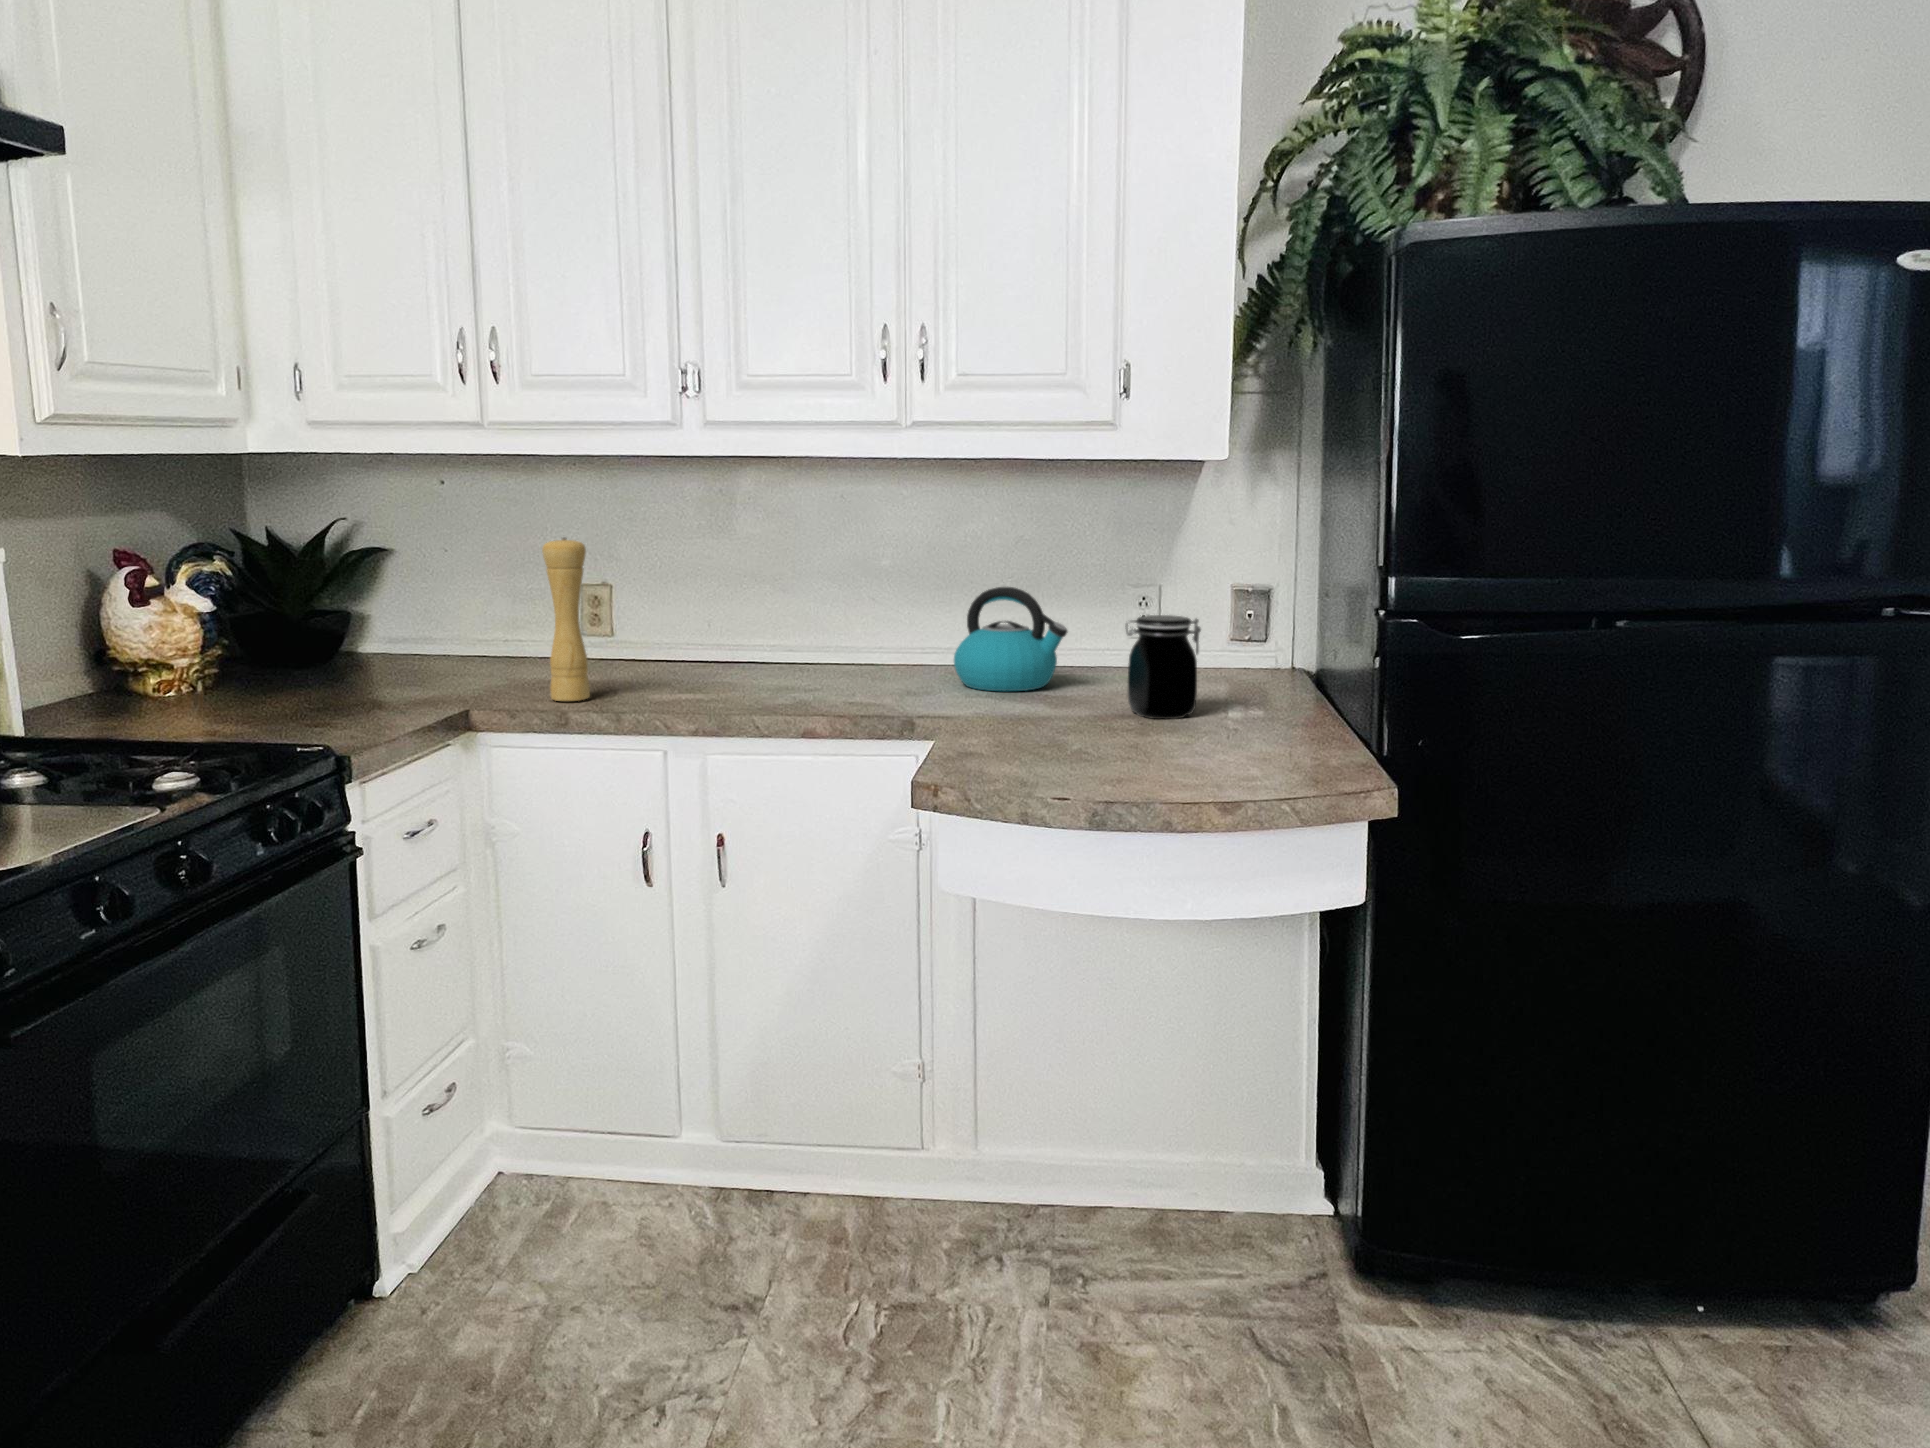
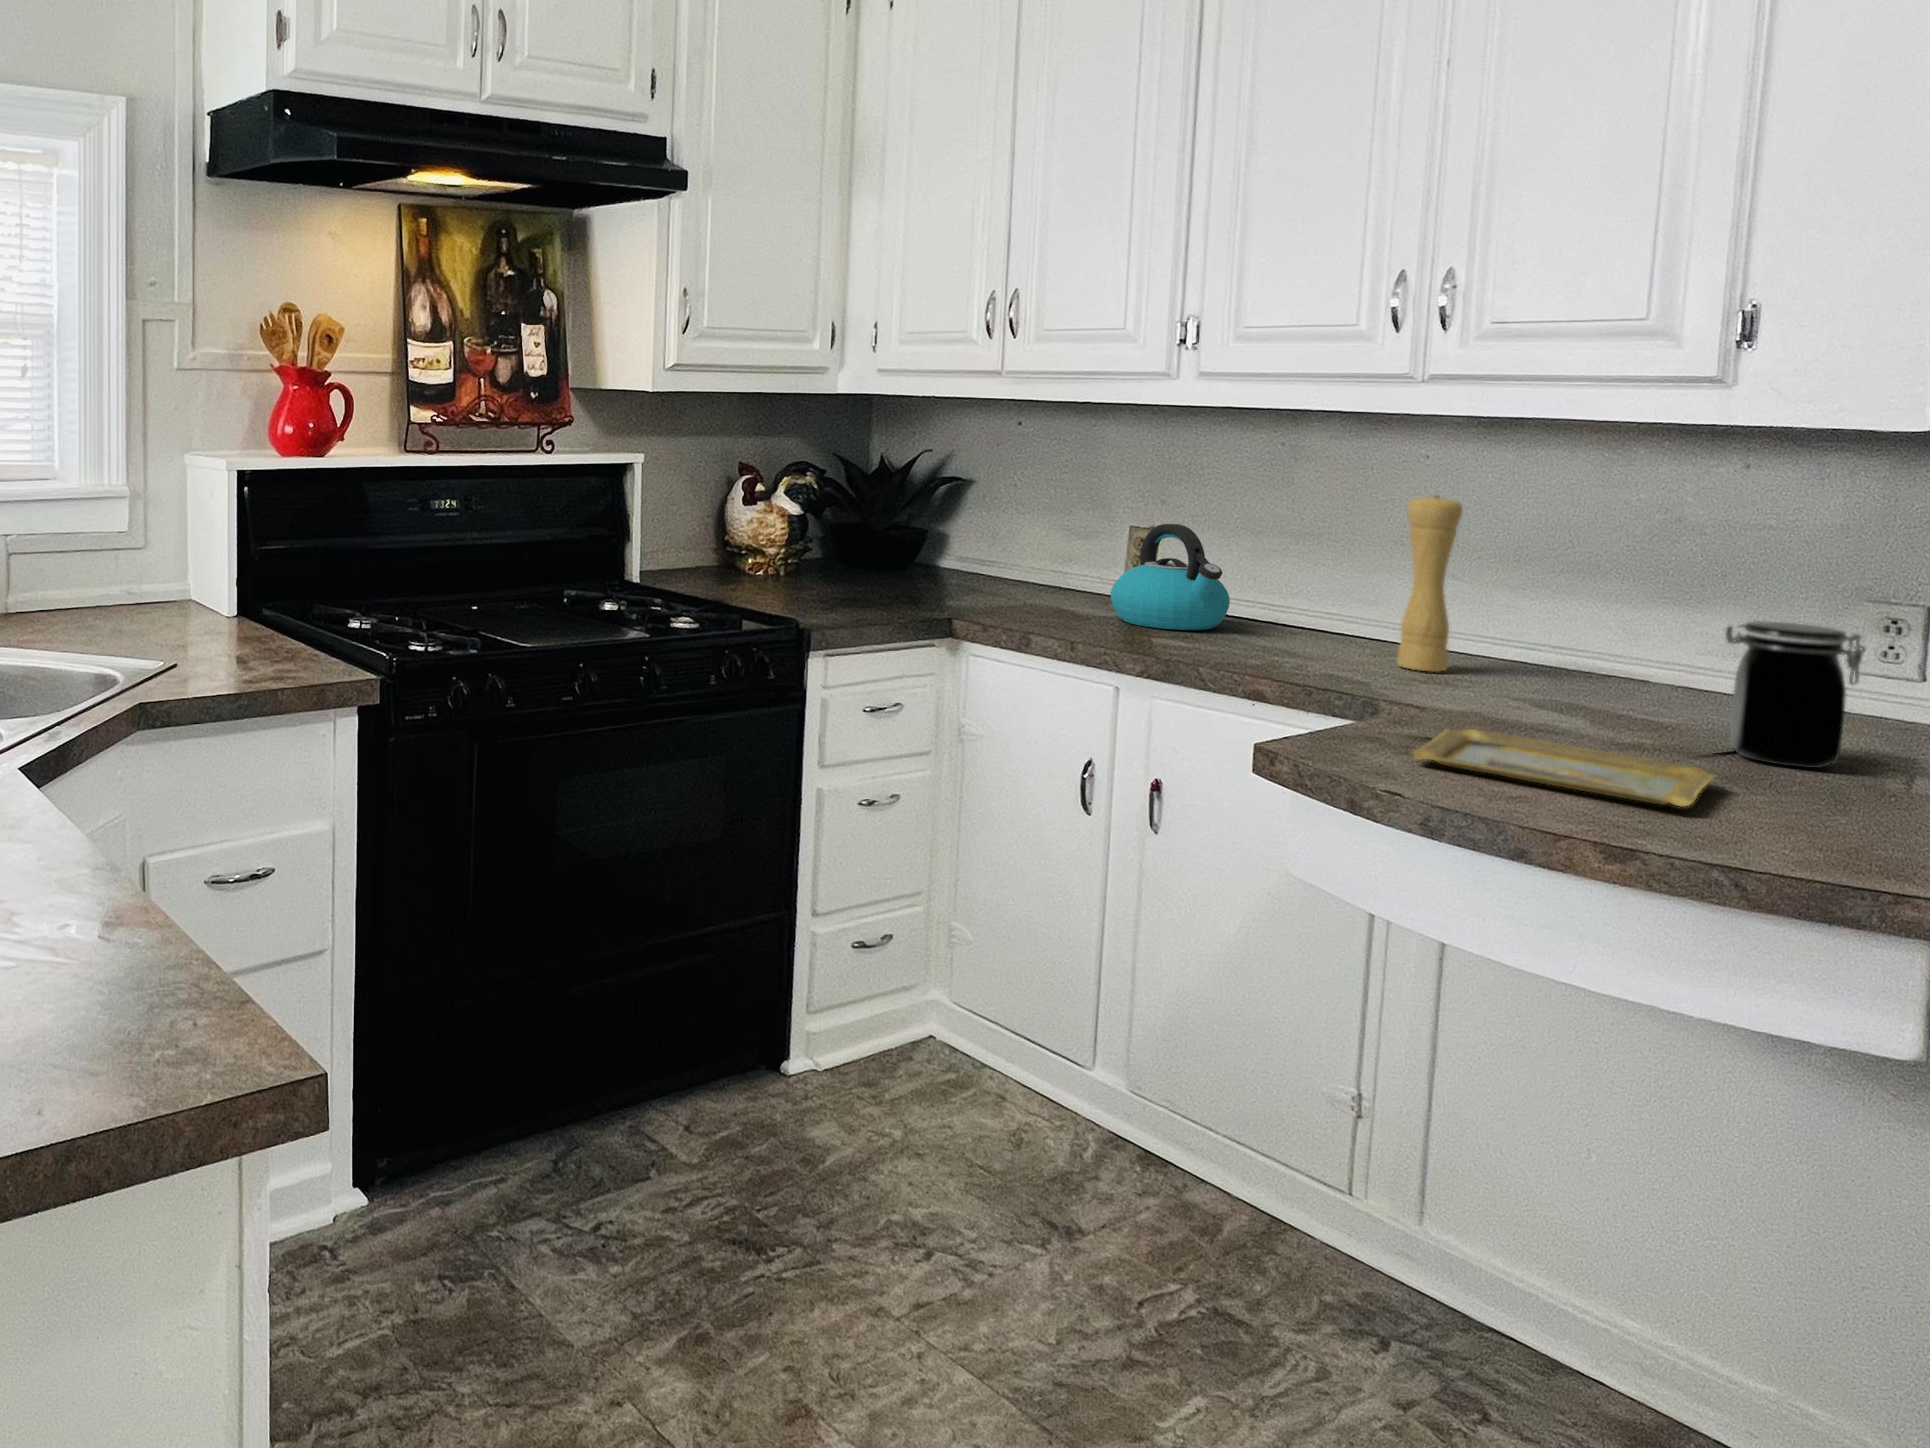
pepper mill: present [542,537,590,701] -> present [1397,495,1463,672]
kettle: present [954,587,1067,691] -> present [1111,524,1230,630]
tray: none [1009,733,1203,769] -> present [1414,729,1715,806]

